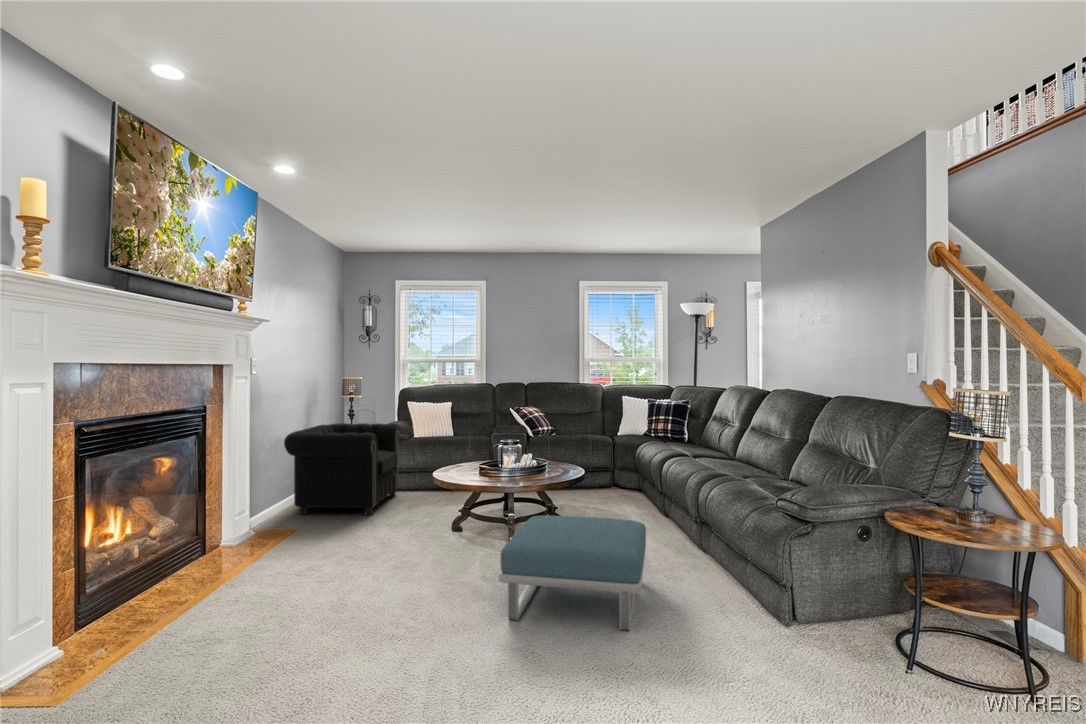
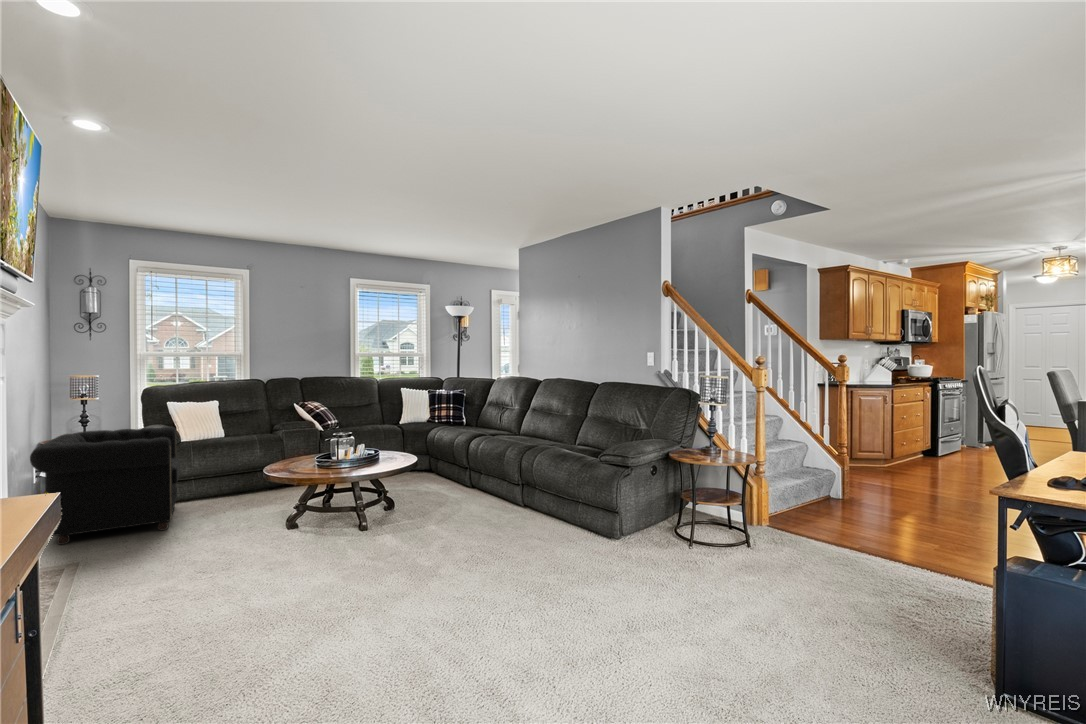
footstool: present [499,516,646,630] -> none [404,487,533,583]

